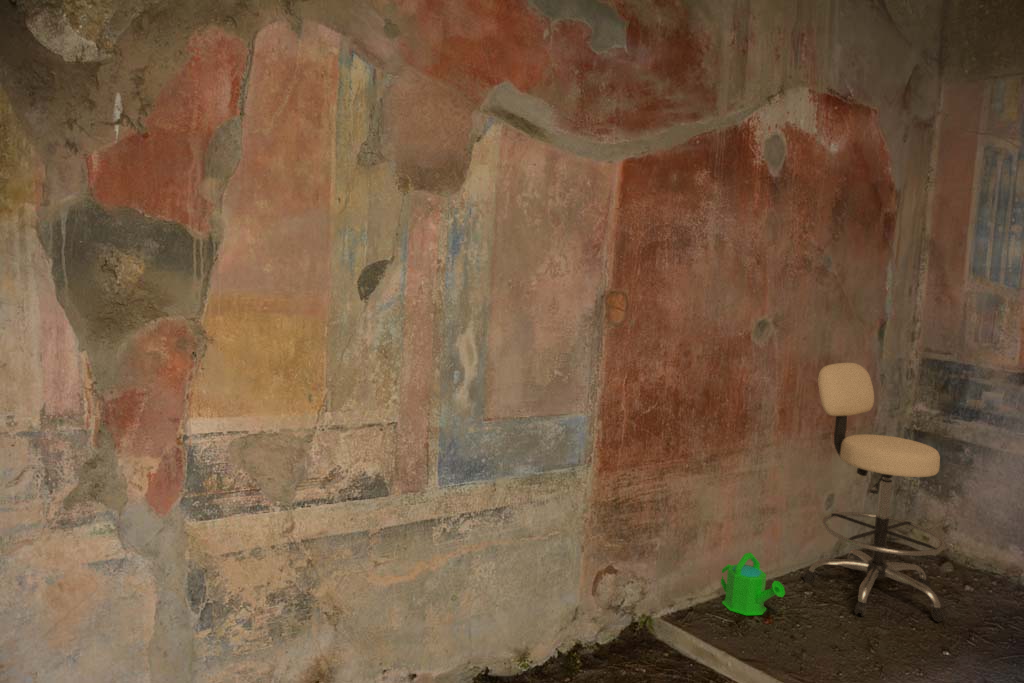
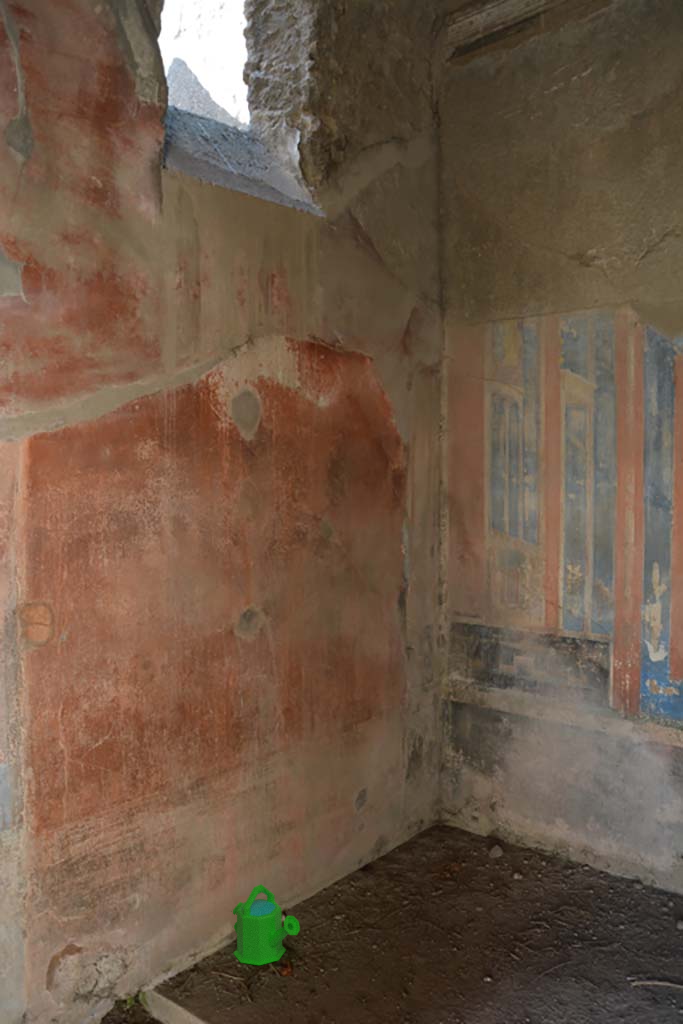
stool: present [803,363,946,622] -> none [329,637,482,936]

